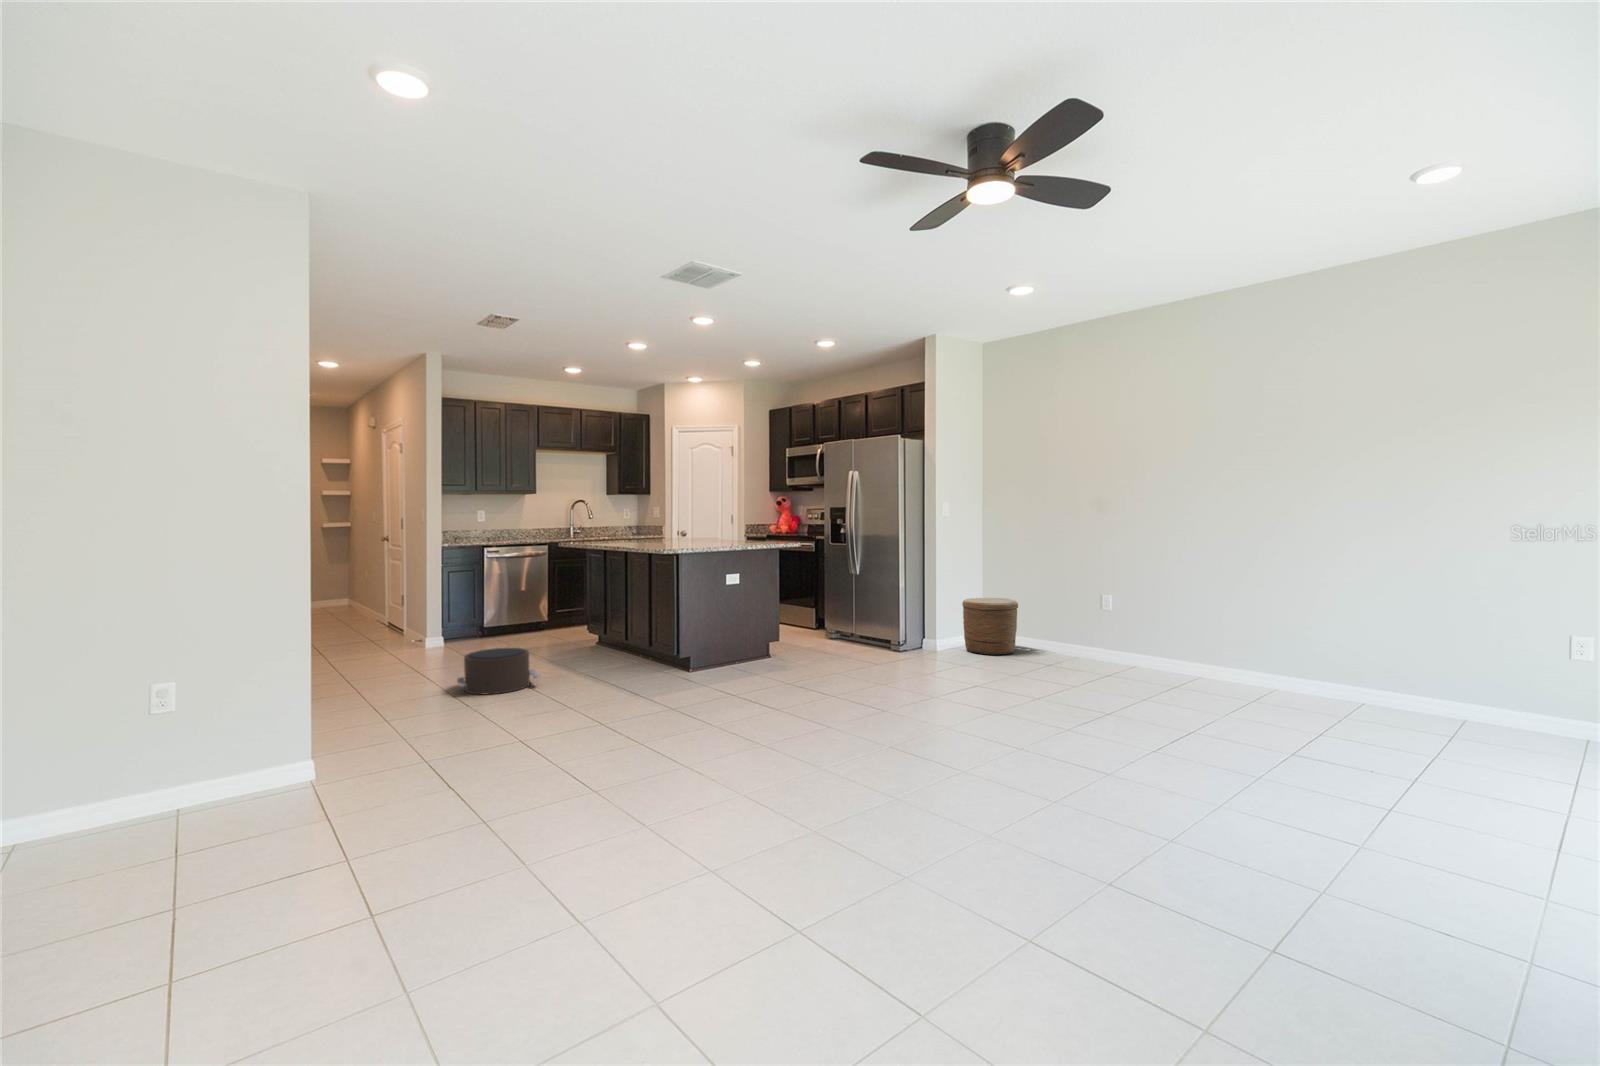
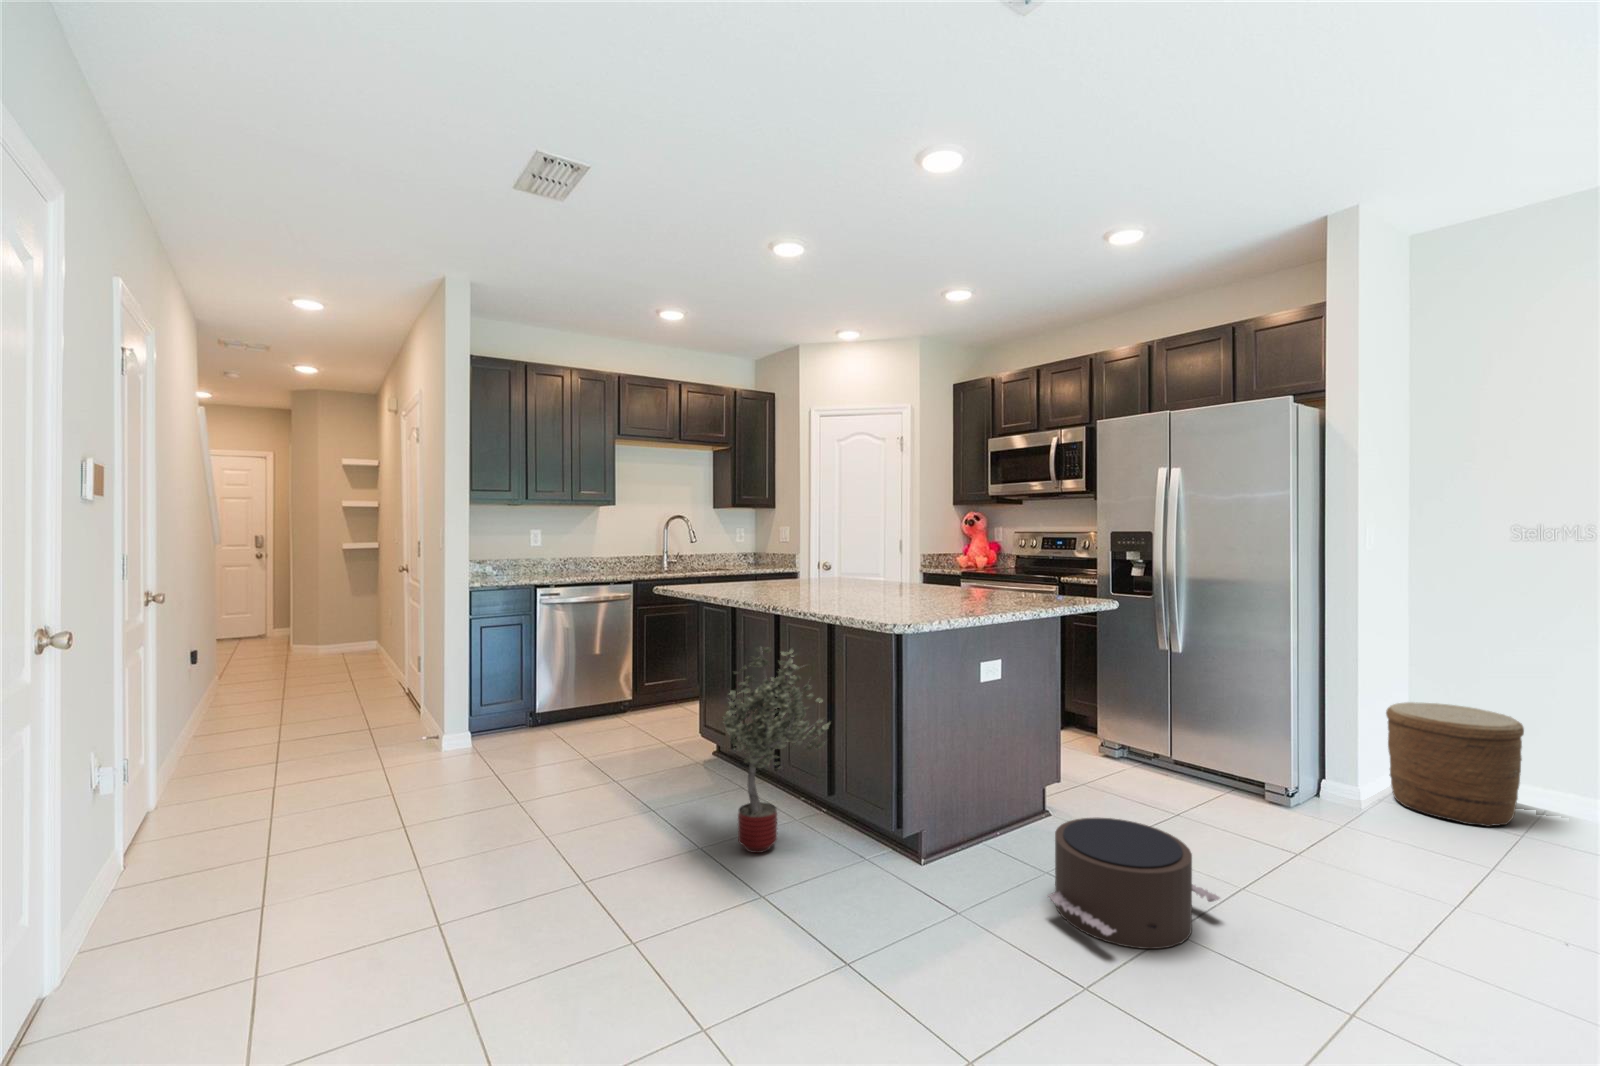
potted tree: none [591,565,651,672] -> present [723,647,830,853]
pouf: present [457,648,540,694] -> present [1047,818,1220,949]

